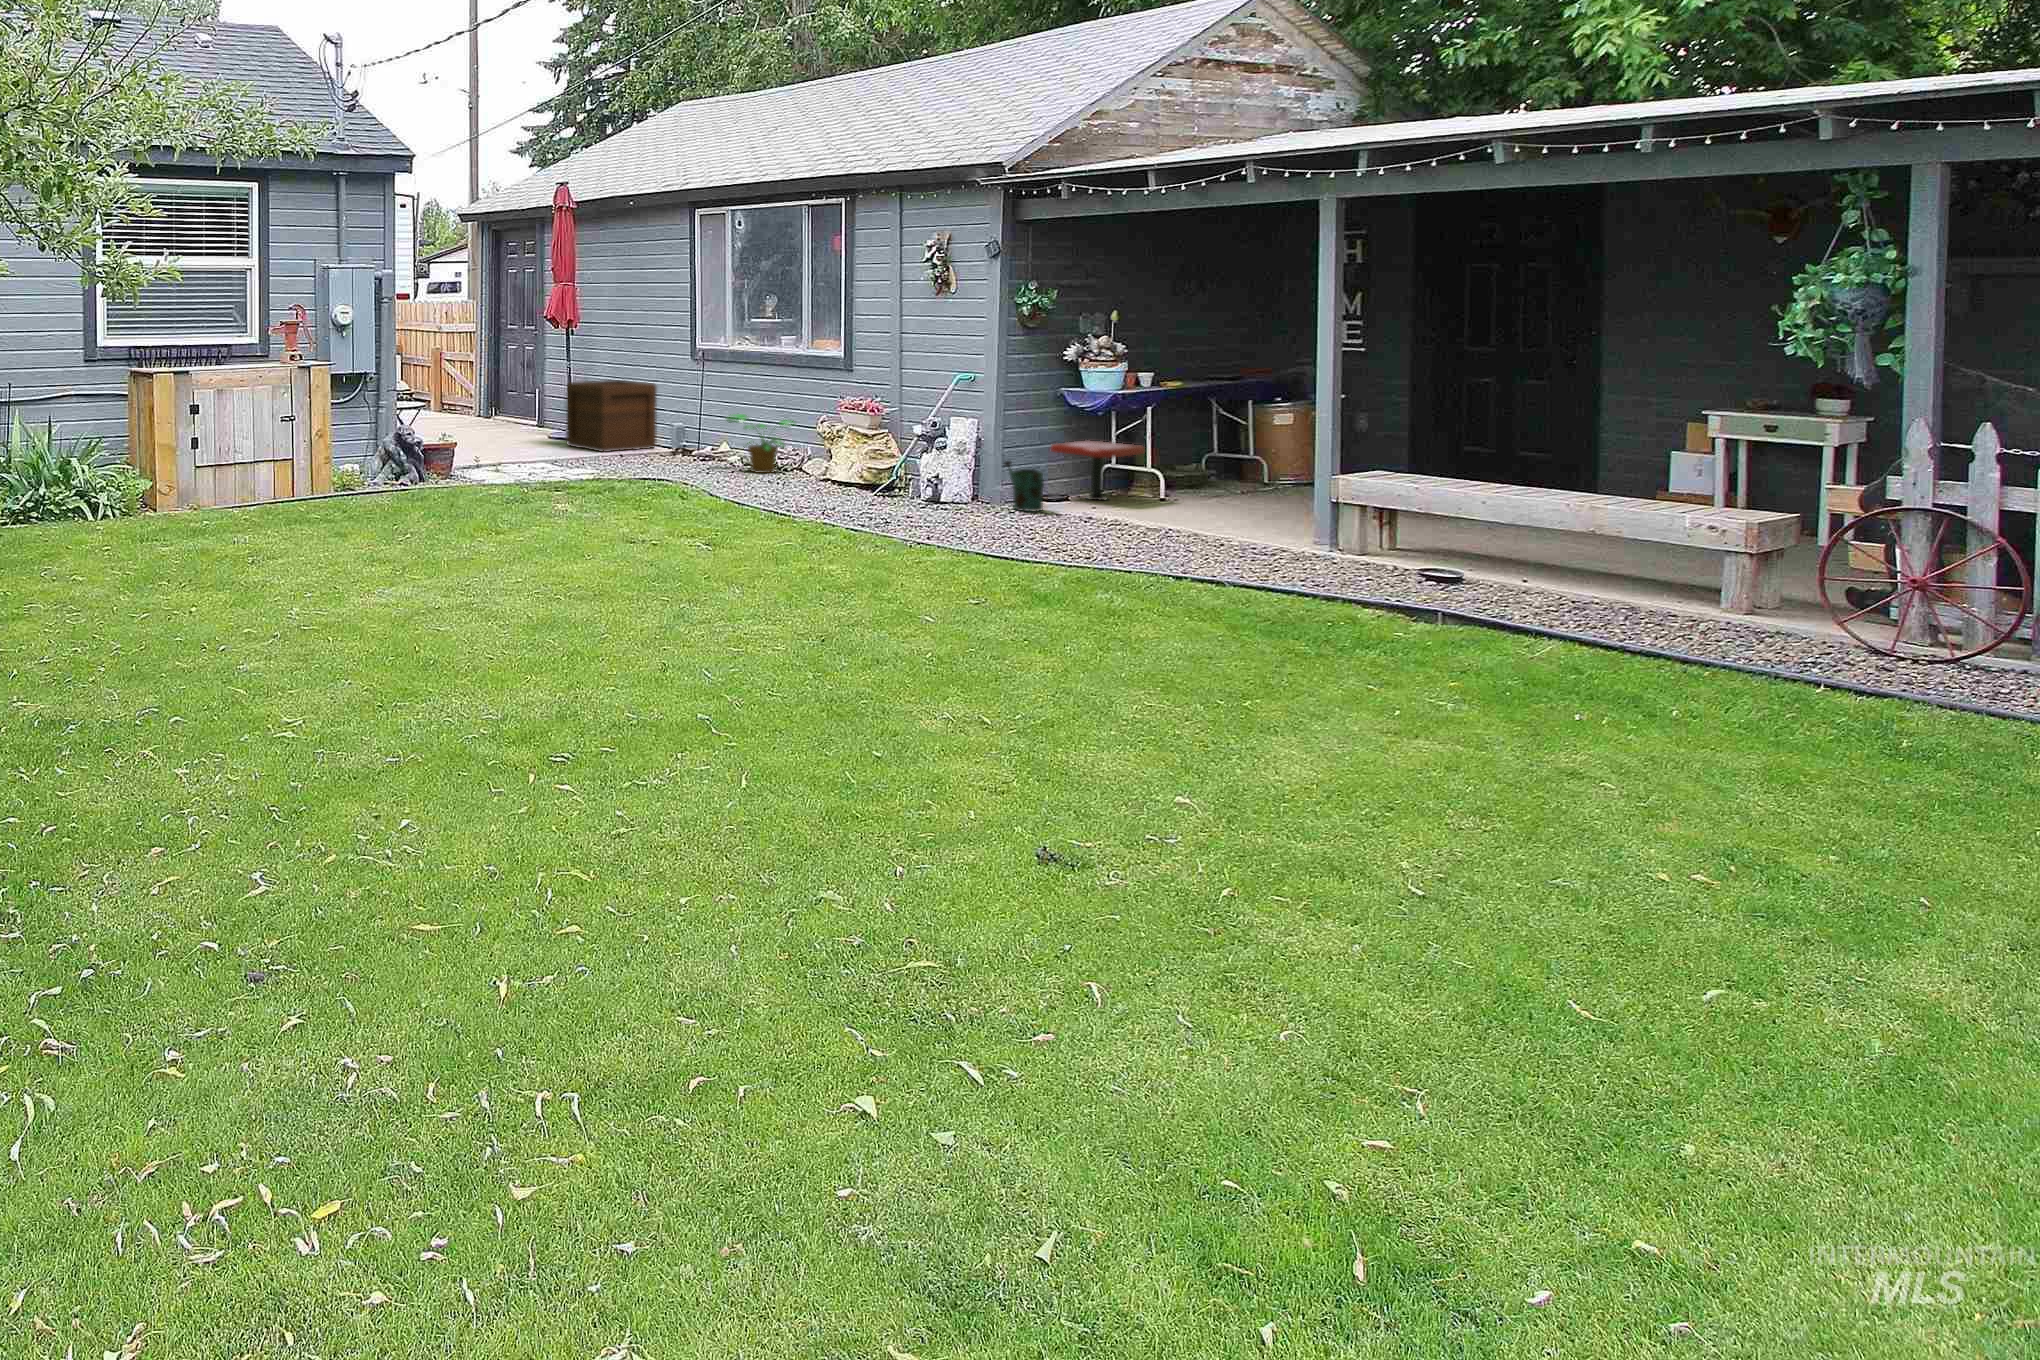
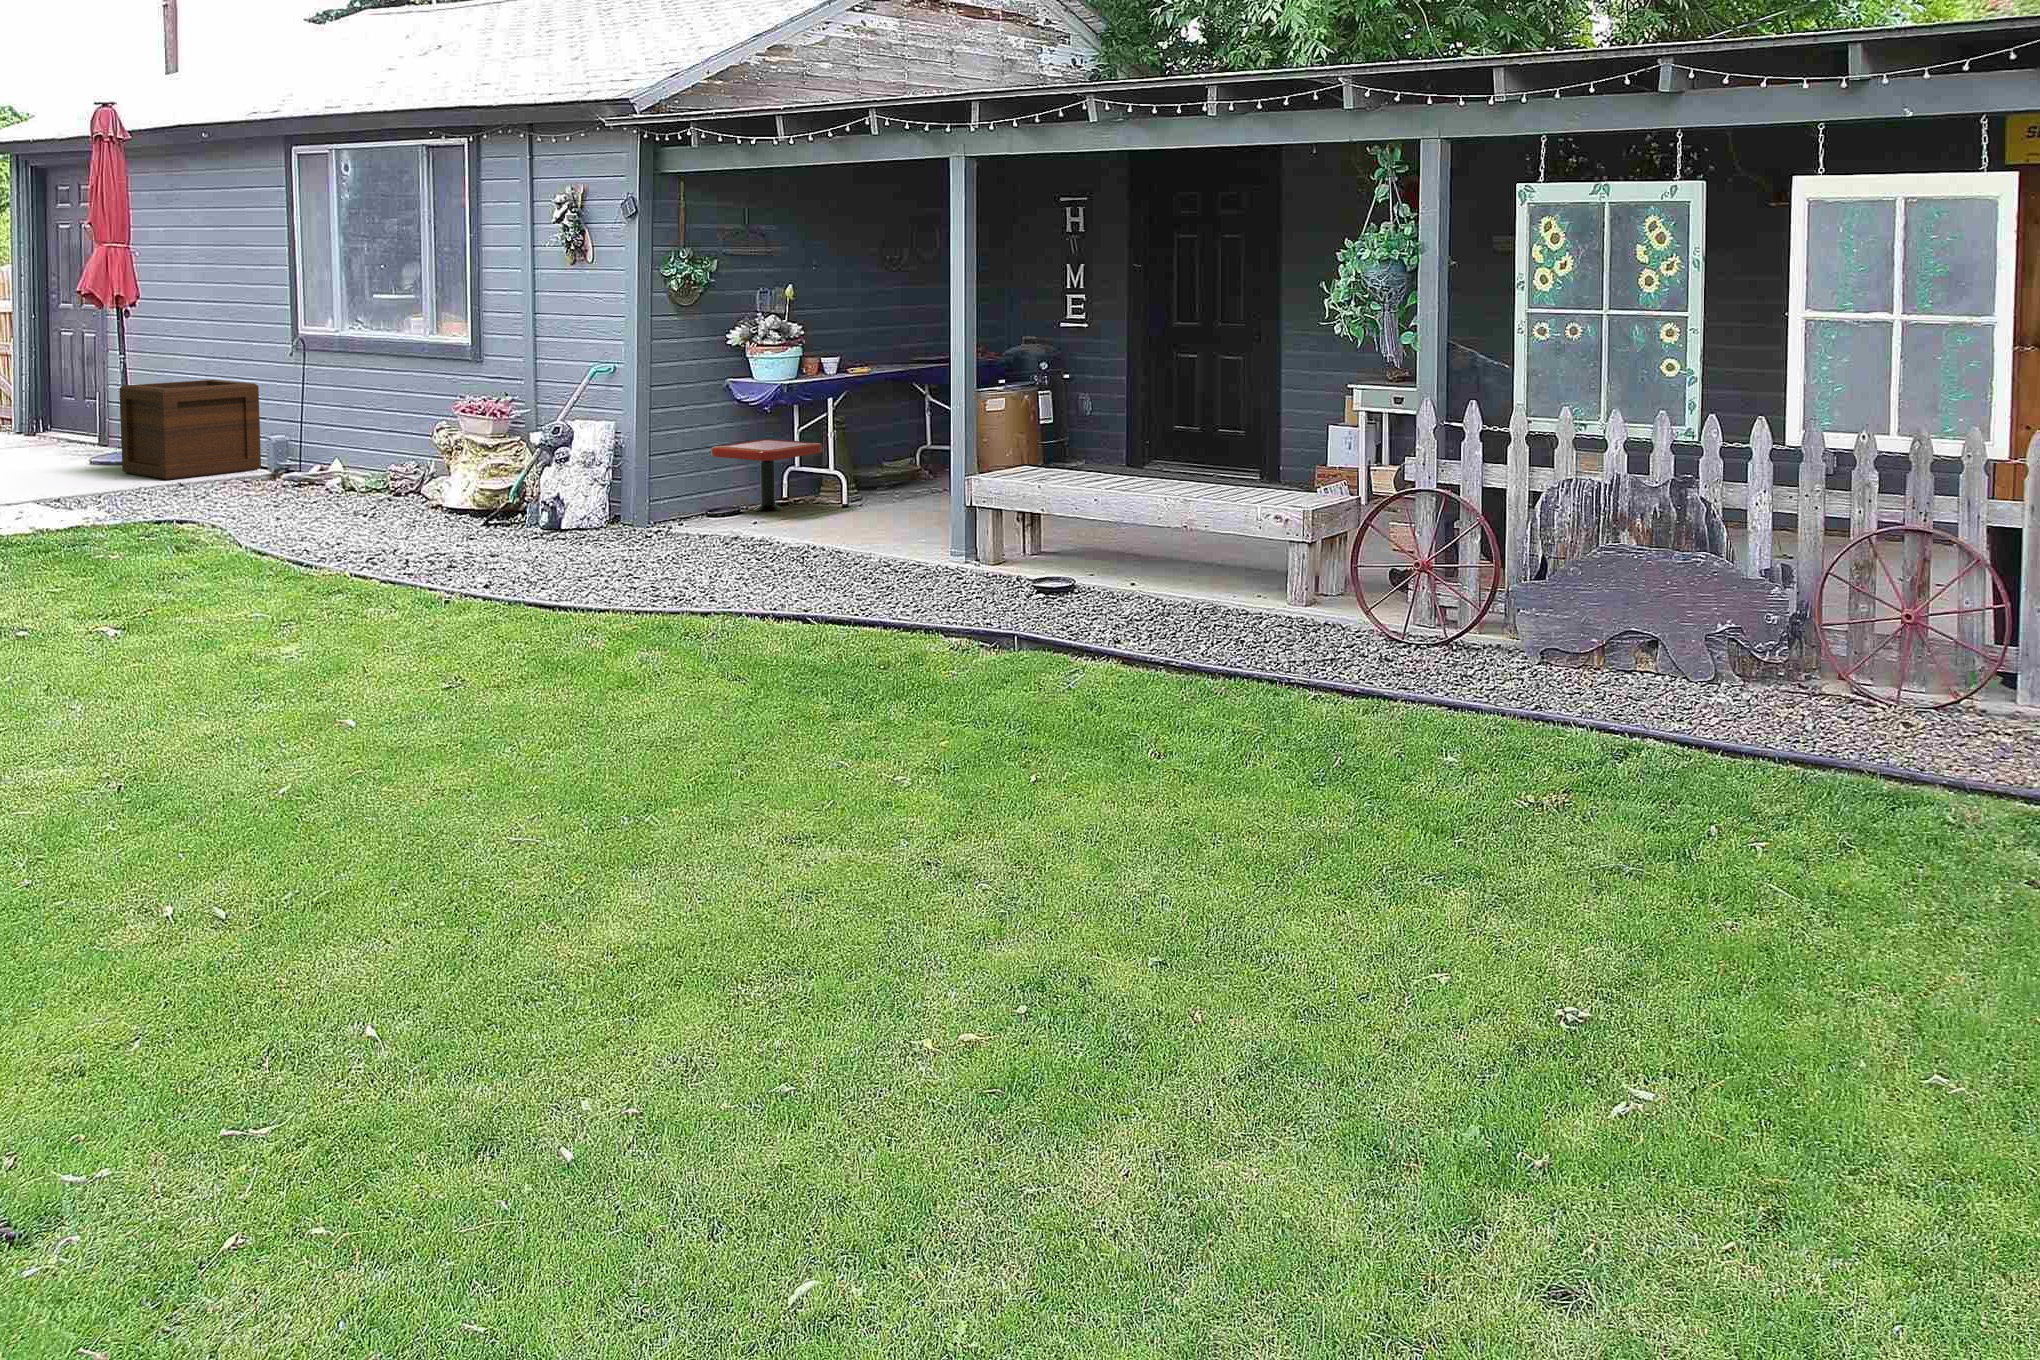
potted plant: present [726,414,795,473] -> none [317,422,419,499]
watering can: present [1004,461,1044,512] -> none [639,471,682,534]

